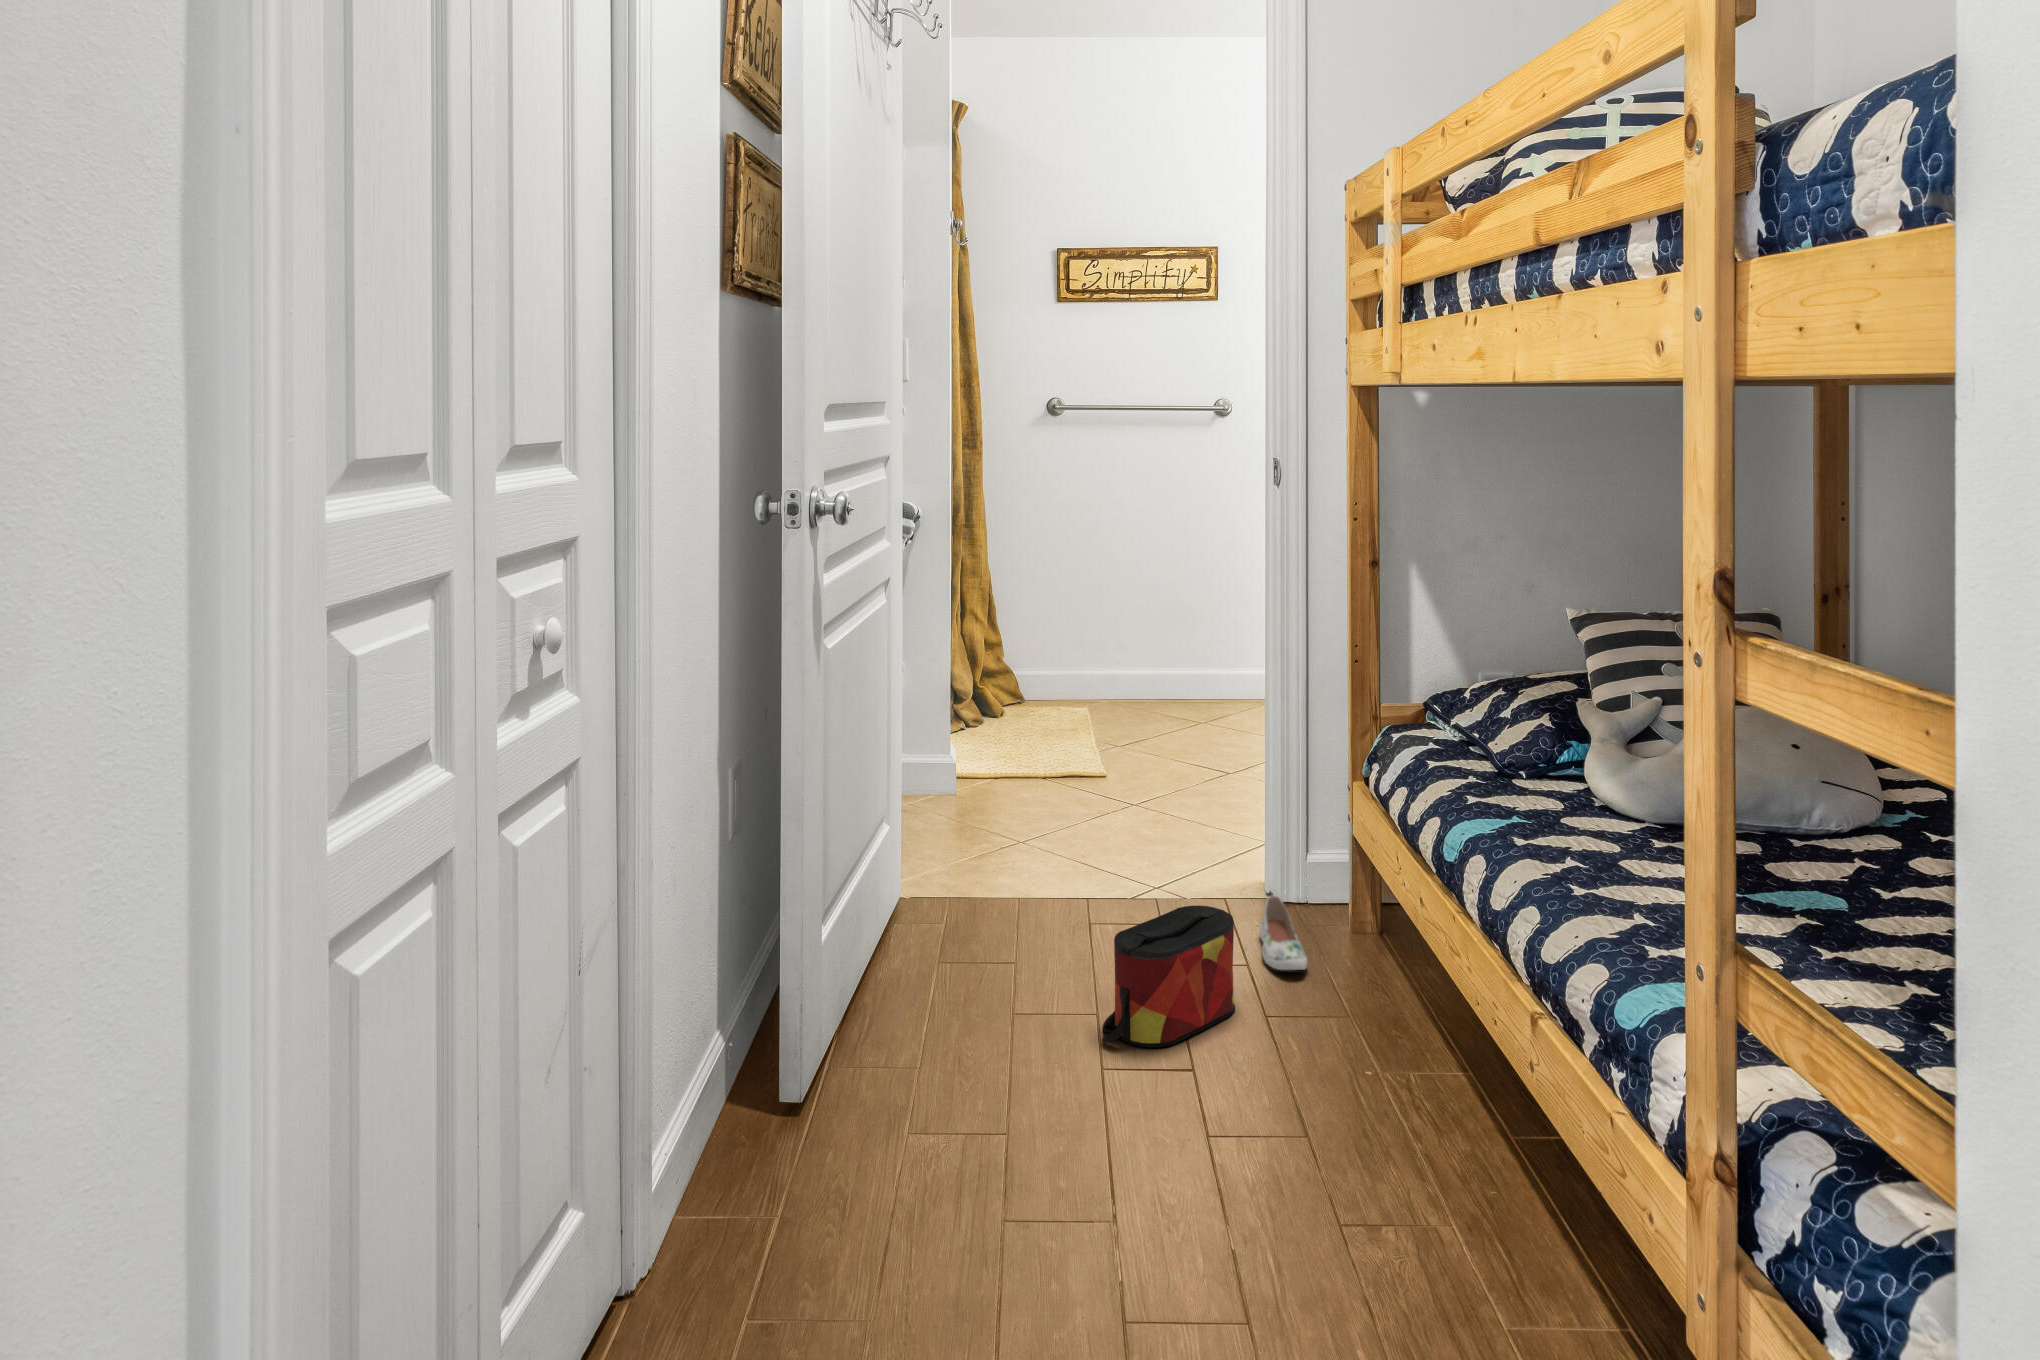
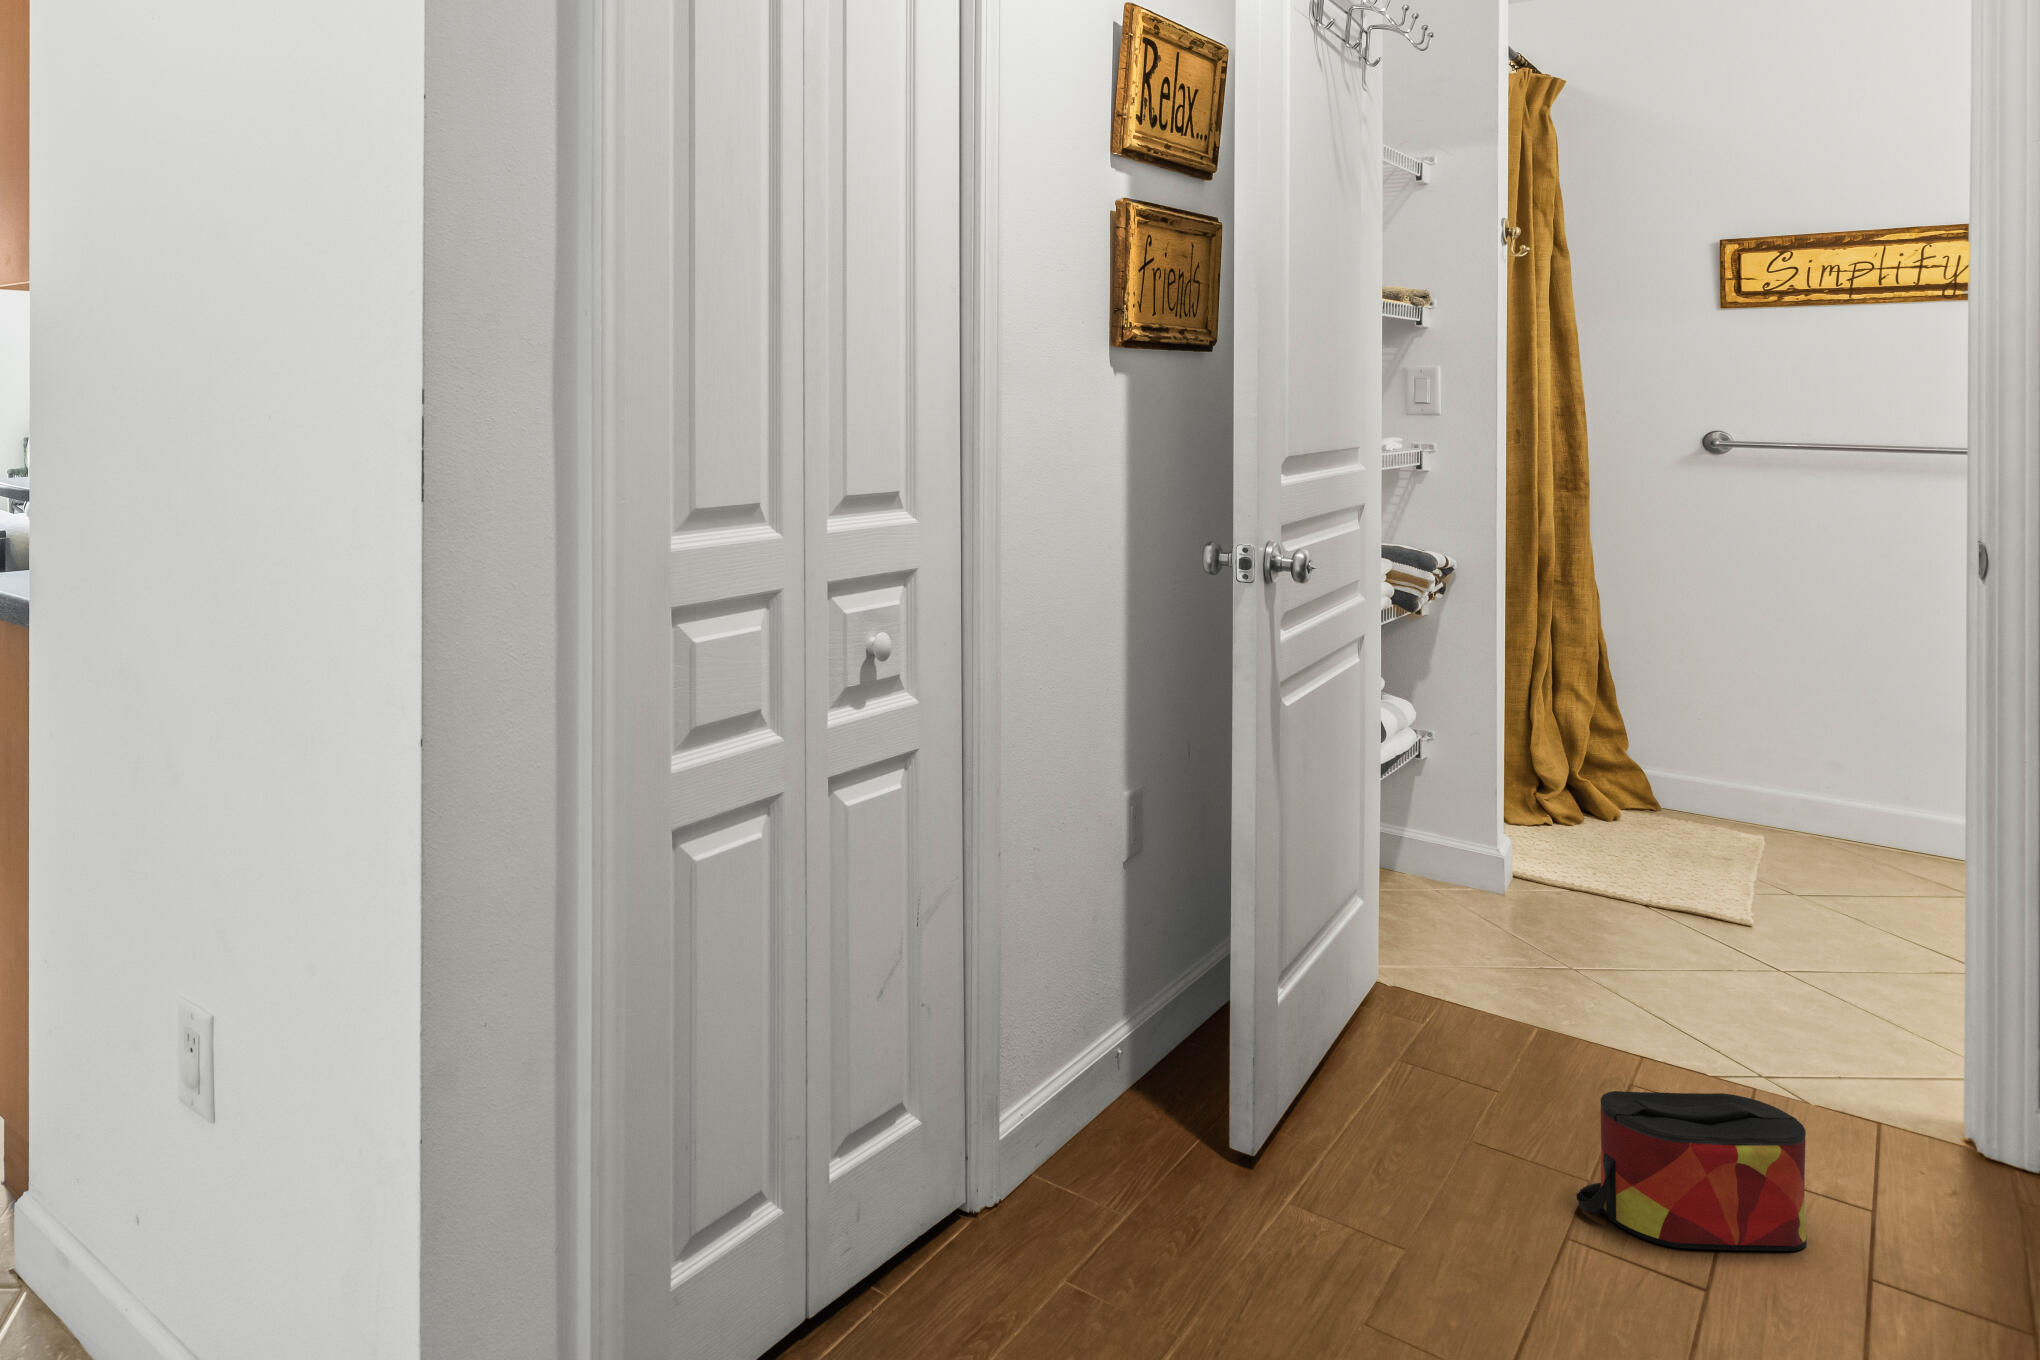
shoe: present [1260,896,1307,970] -> none [1889,1133,1967,1244]

